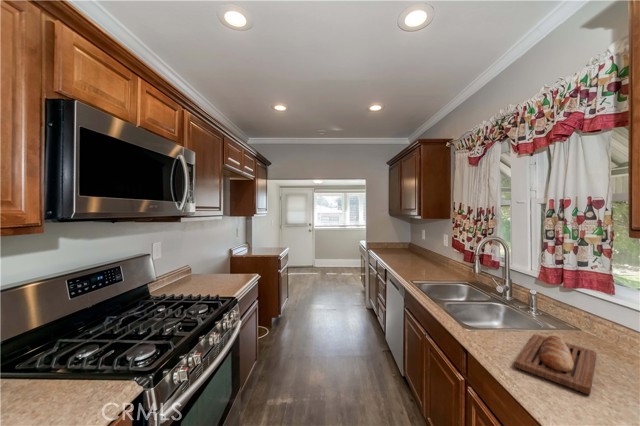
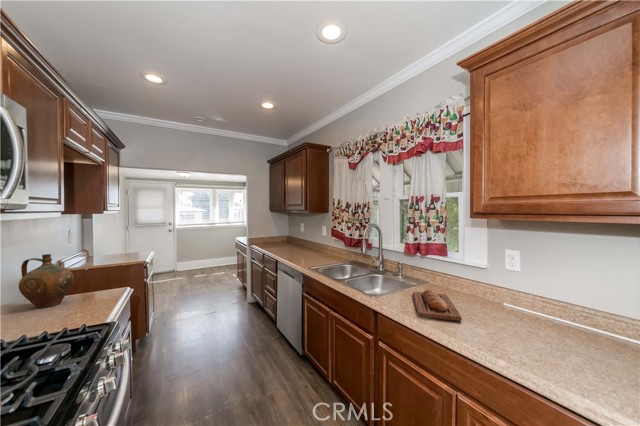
ceramic jug: none [199,245,226,280] -> present [19,254,74,308]

